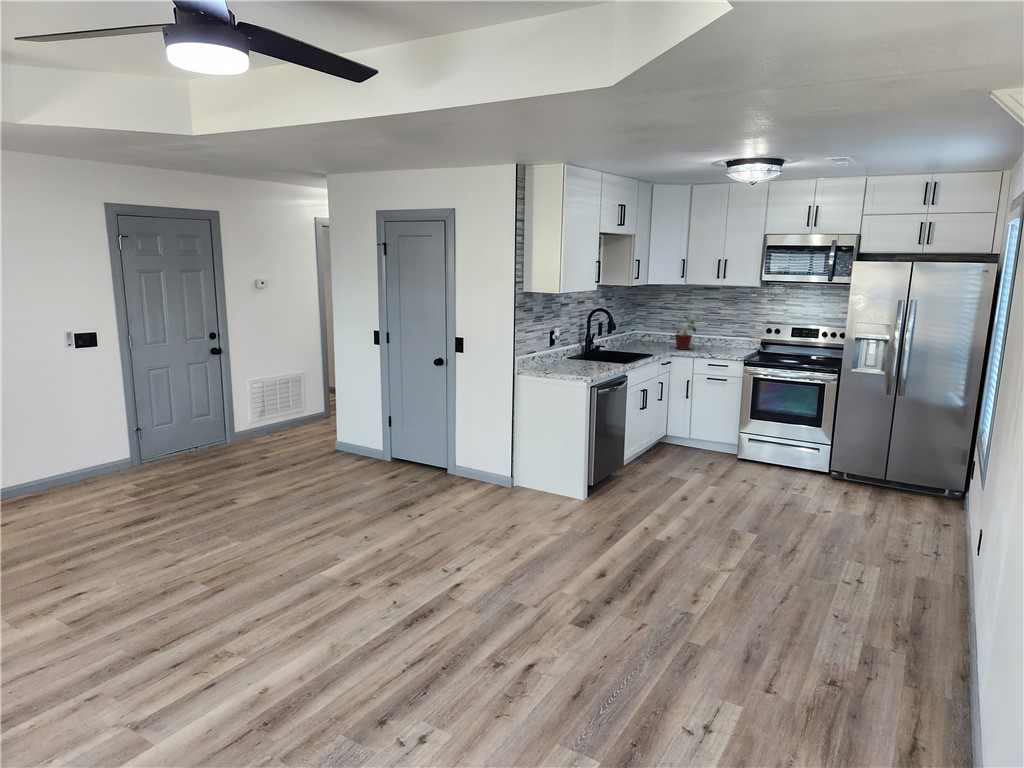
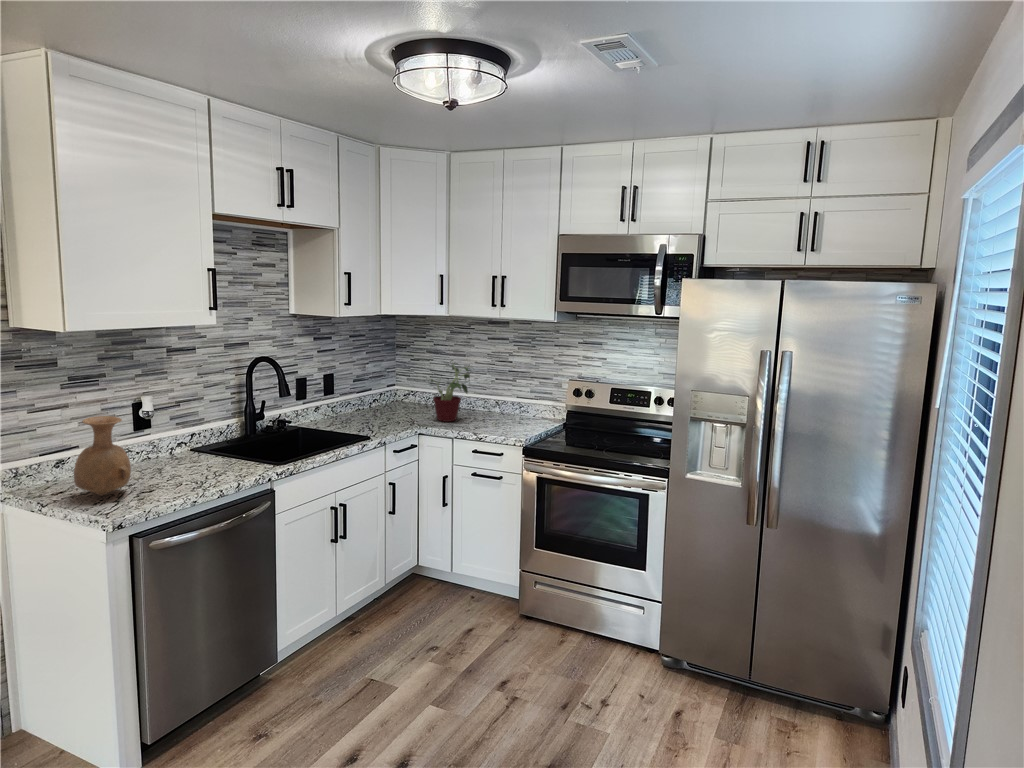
vase: none [550,334,578,372] -> present [74,416,131,496]

